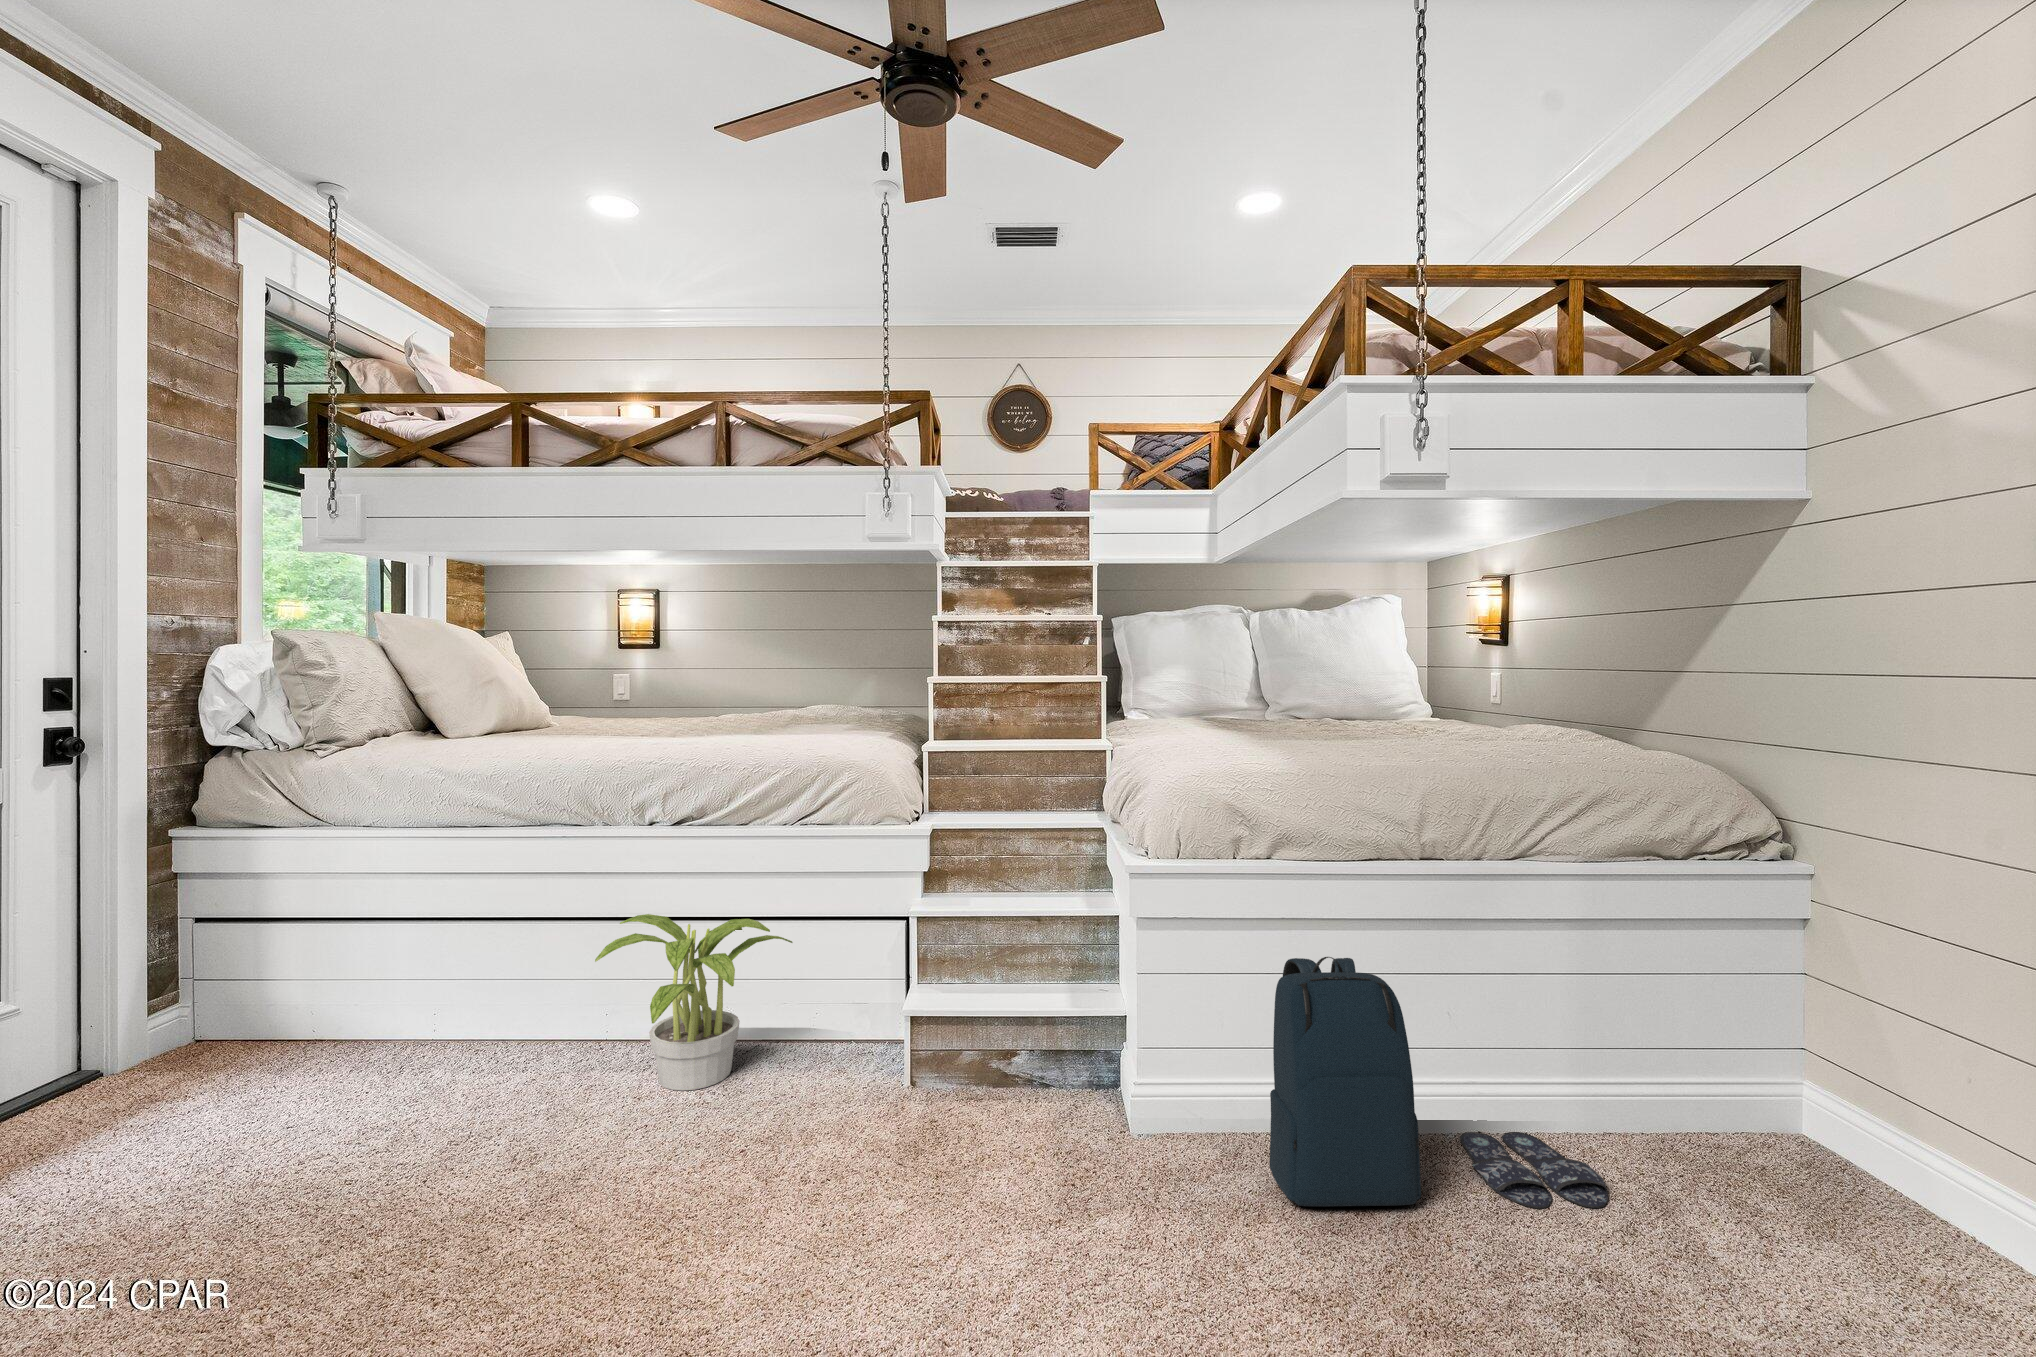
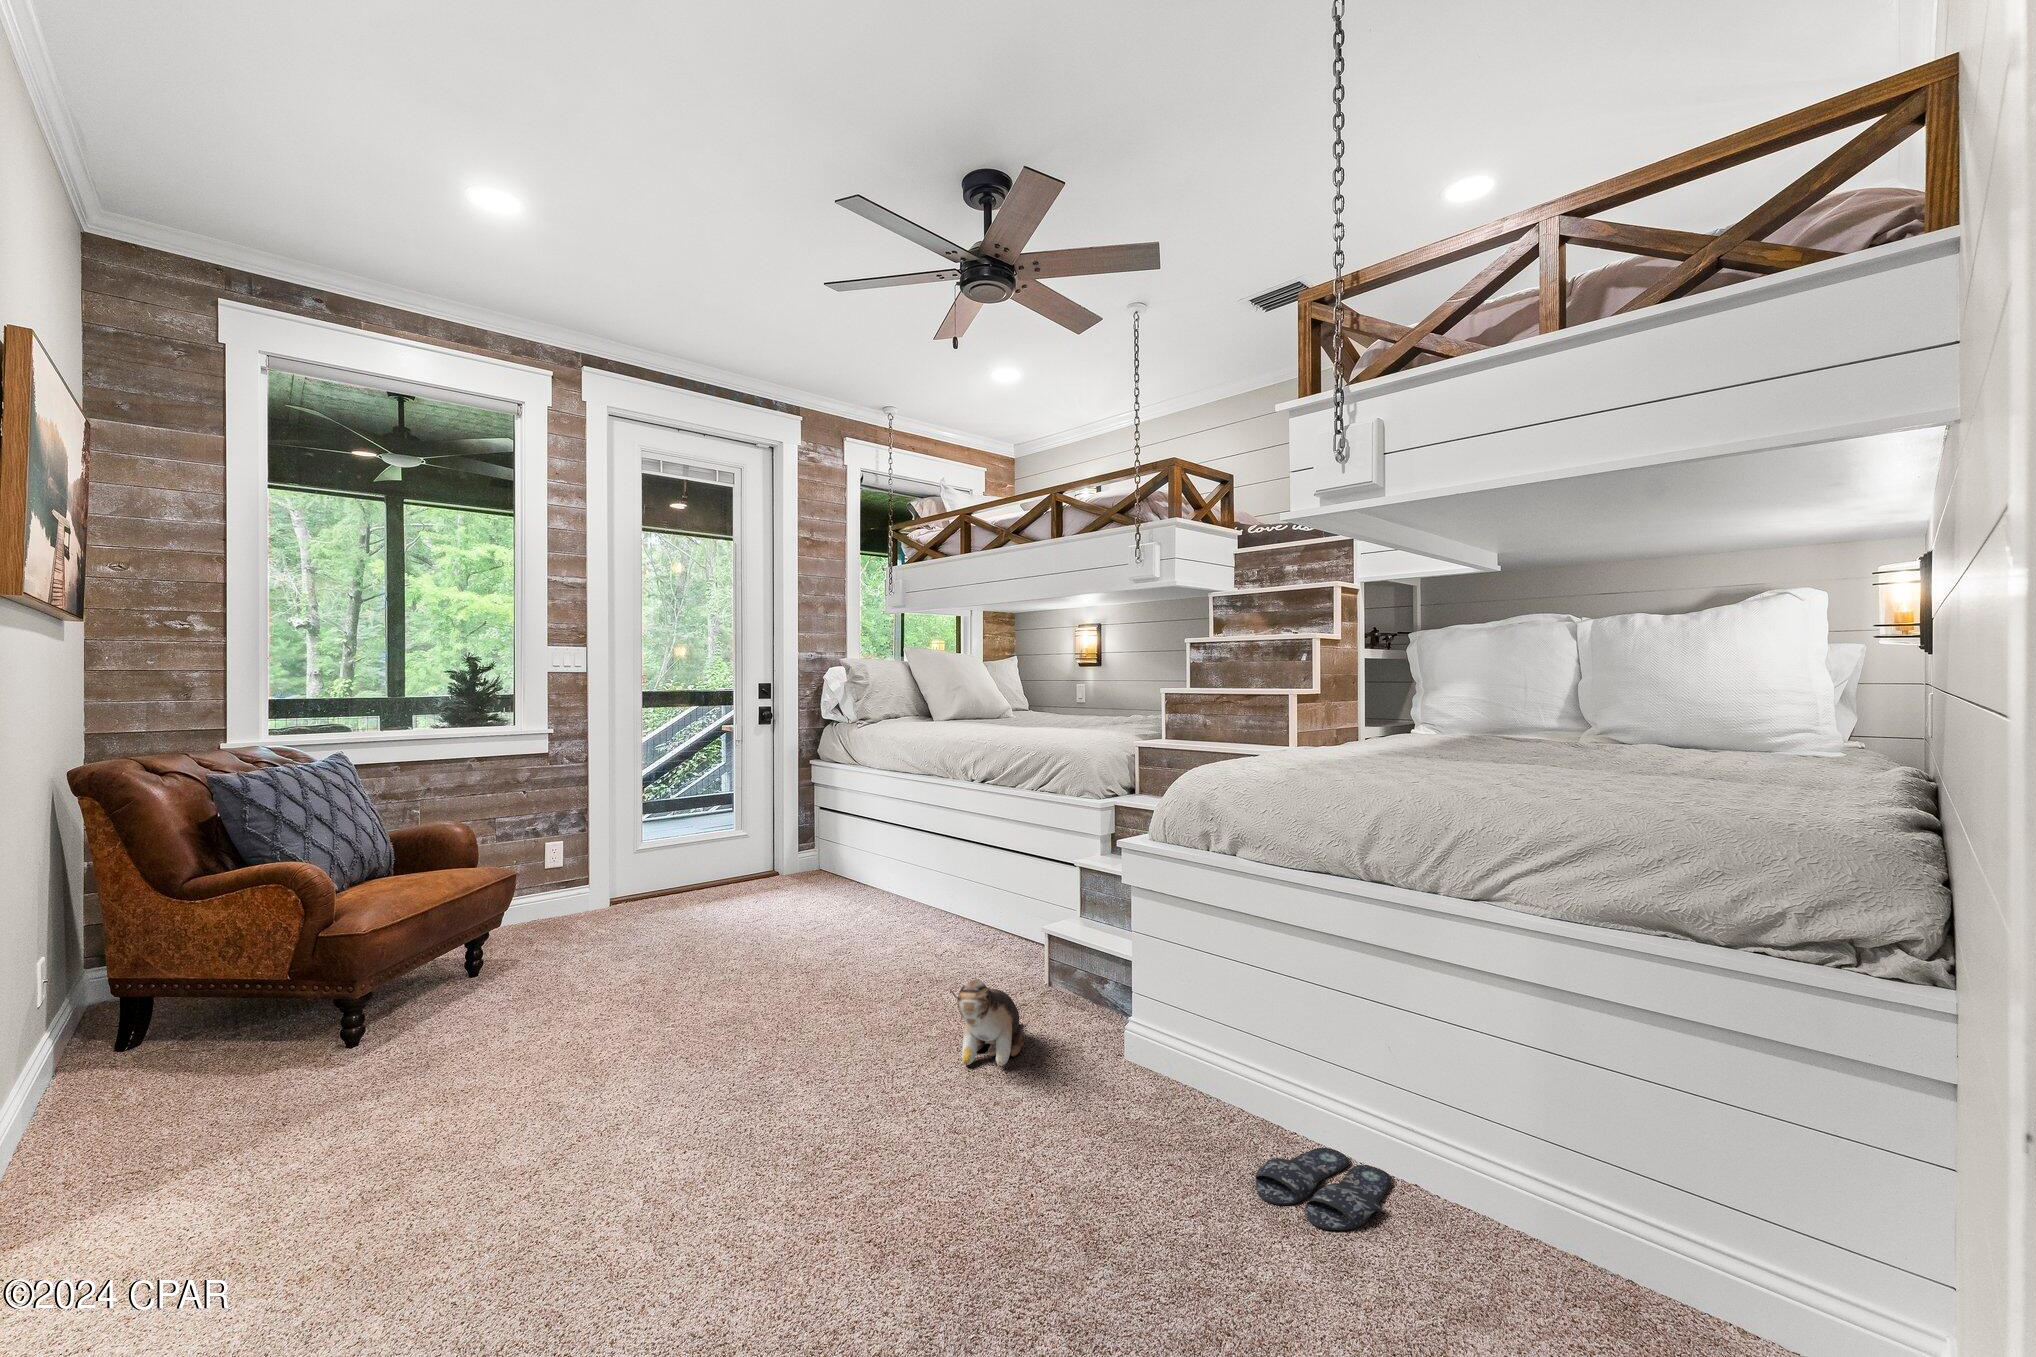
potted plant: present [595,914,793,1091] -> none [884,835,1002,947]
backpack: present [1270,957,1421,1206] -> none [1090,928,1222,1147]
plush toy: none [1015,1097,1154,1229] -> present [949,979,1024,1066]

